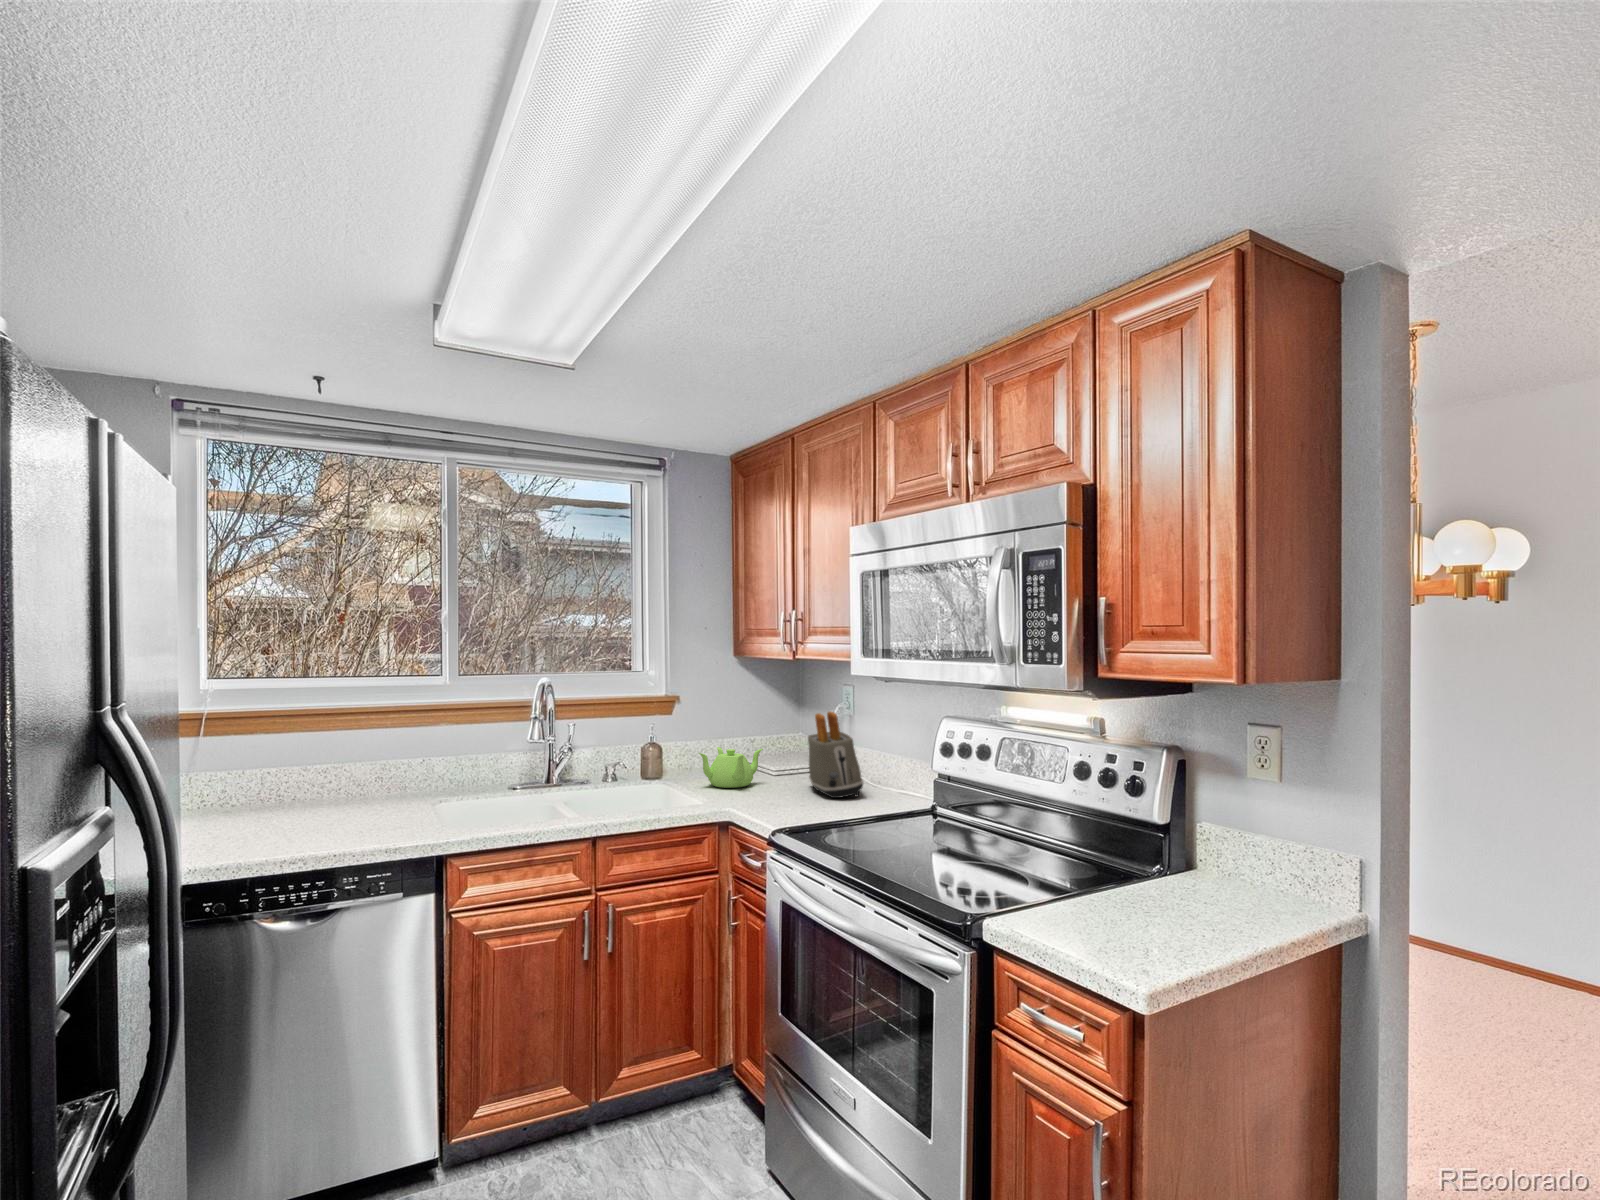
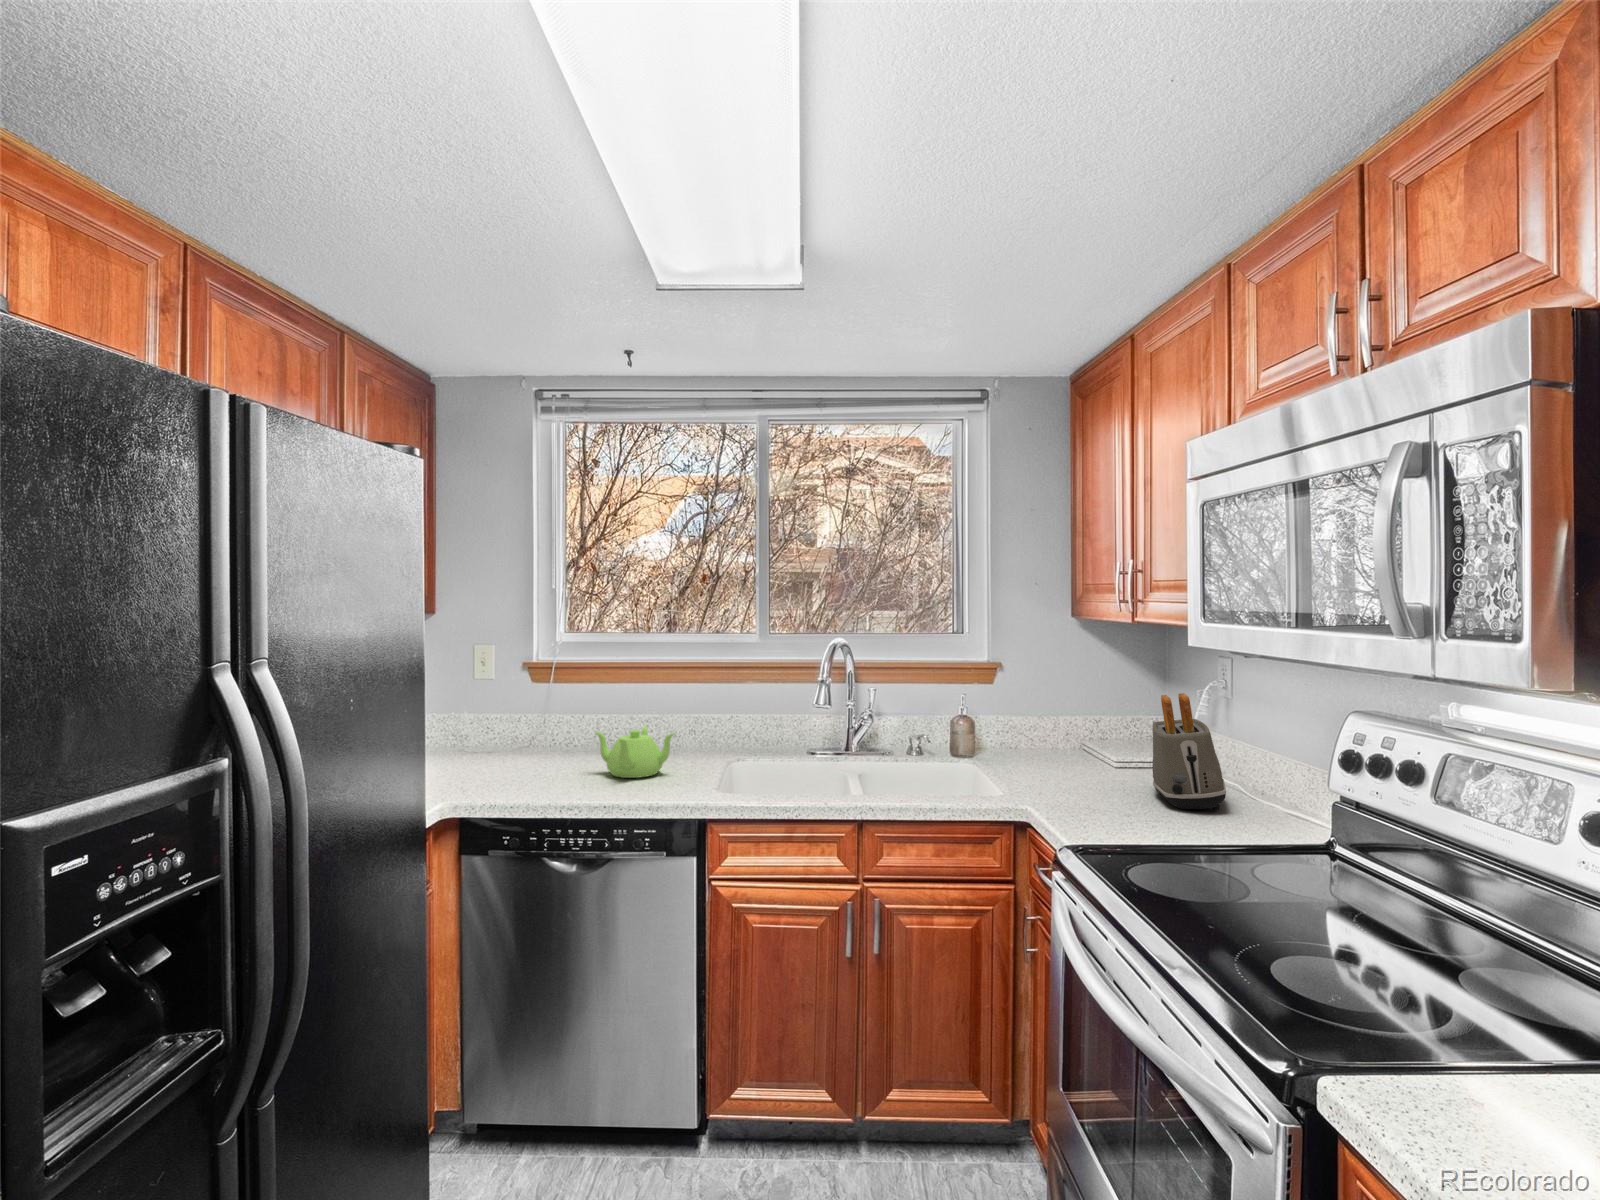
teapot: present [699,747,763,788] -> present [594,726,675,778]

